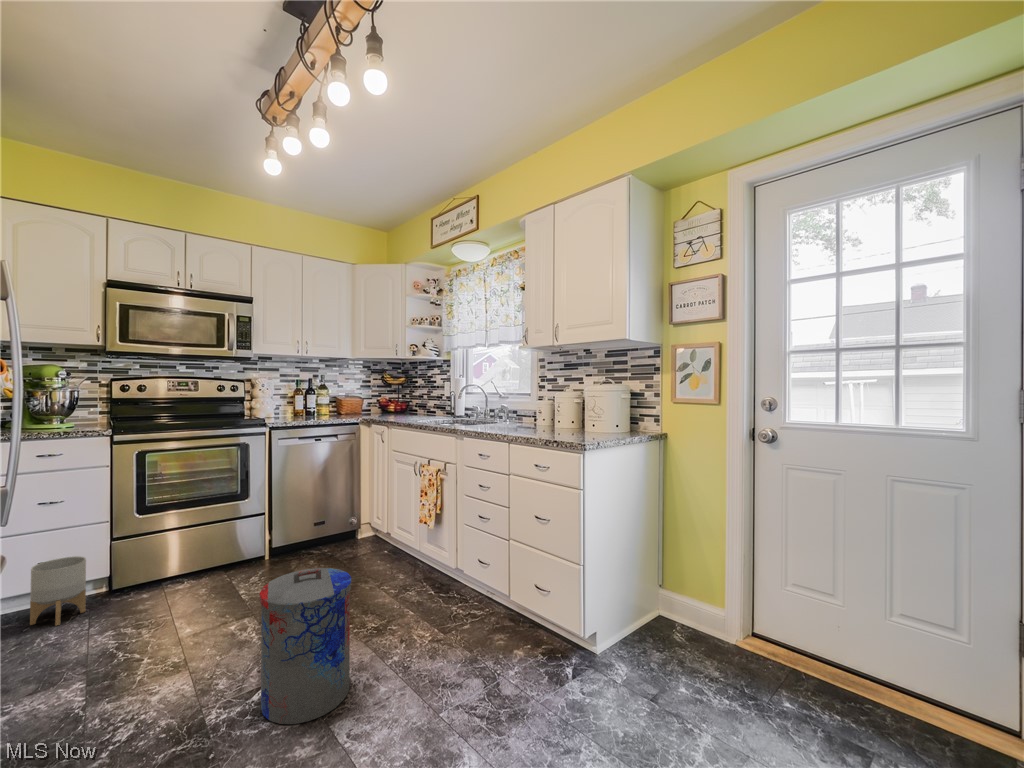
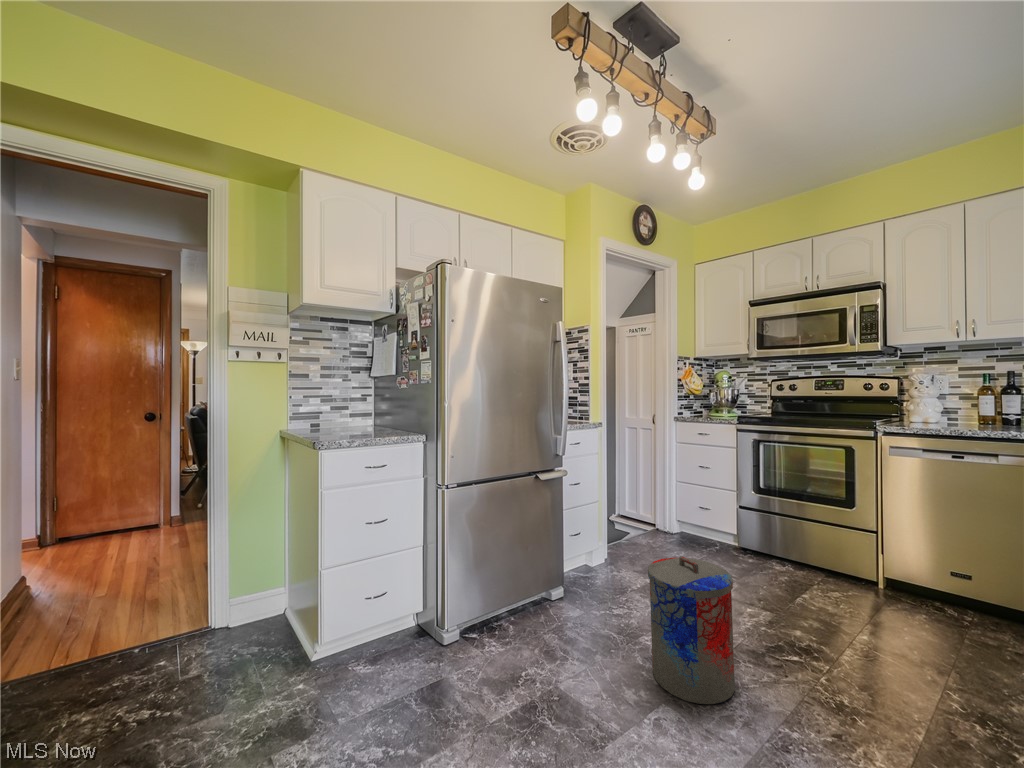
planter: present [30,556,86,626] -> none [689,505,718,549]

